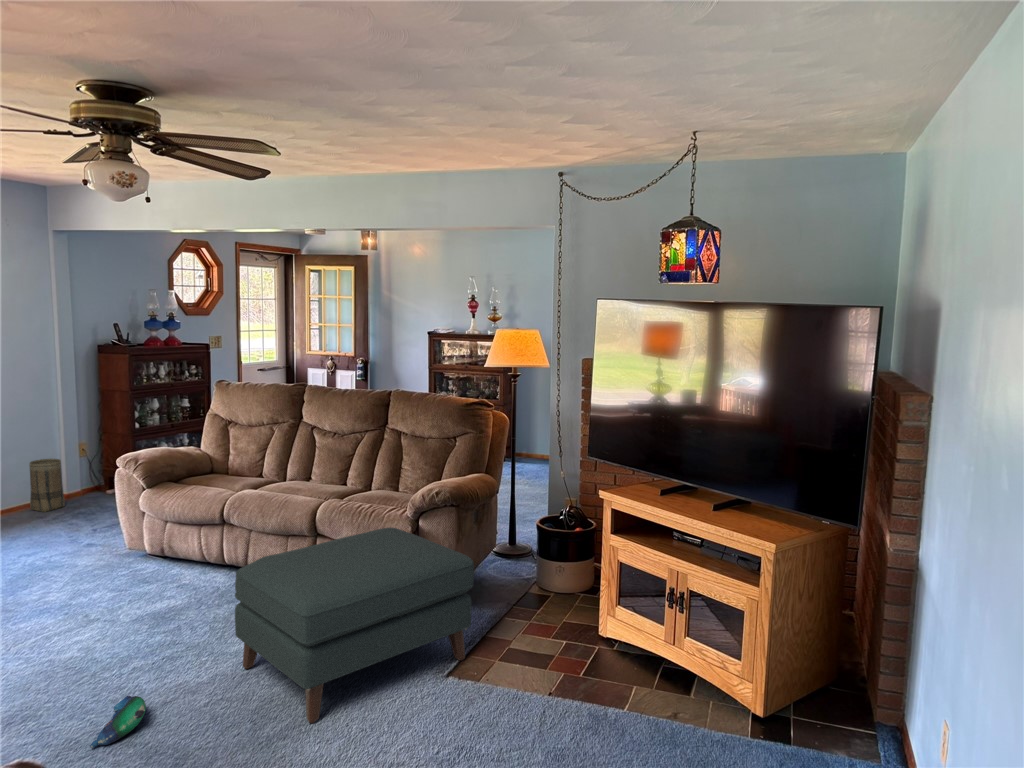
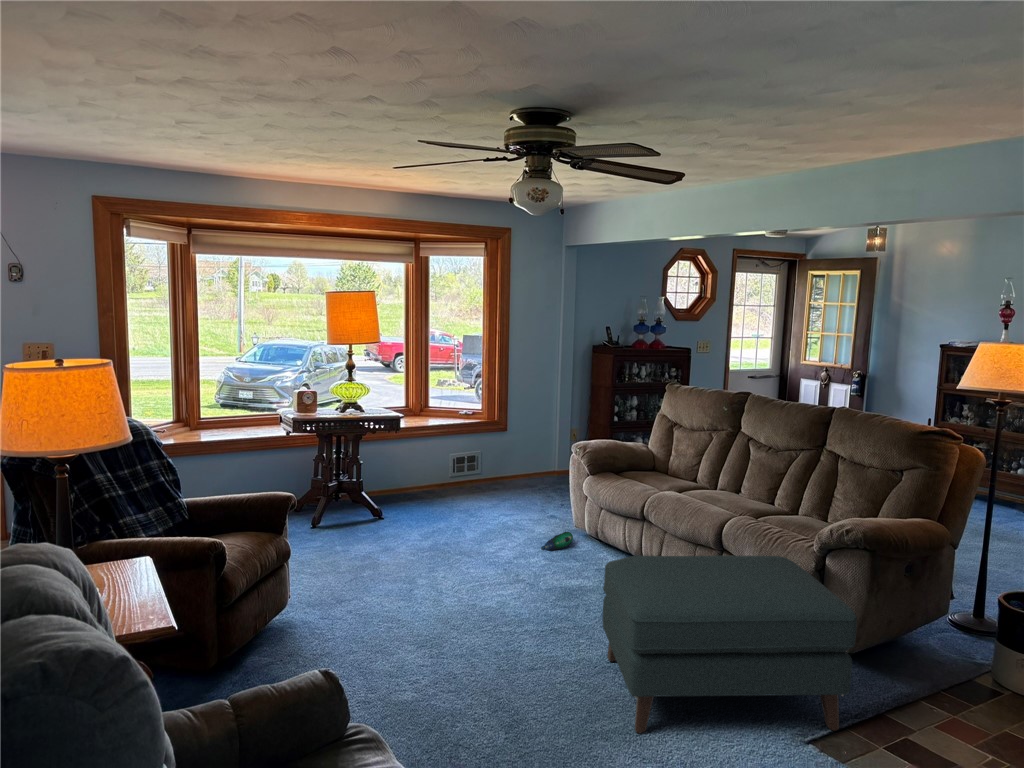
basket: present [29,459,65,512] -> none [526,439,551,485]
plush toy: present [90,696,146,748] -> present [541,532,573,550]

